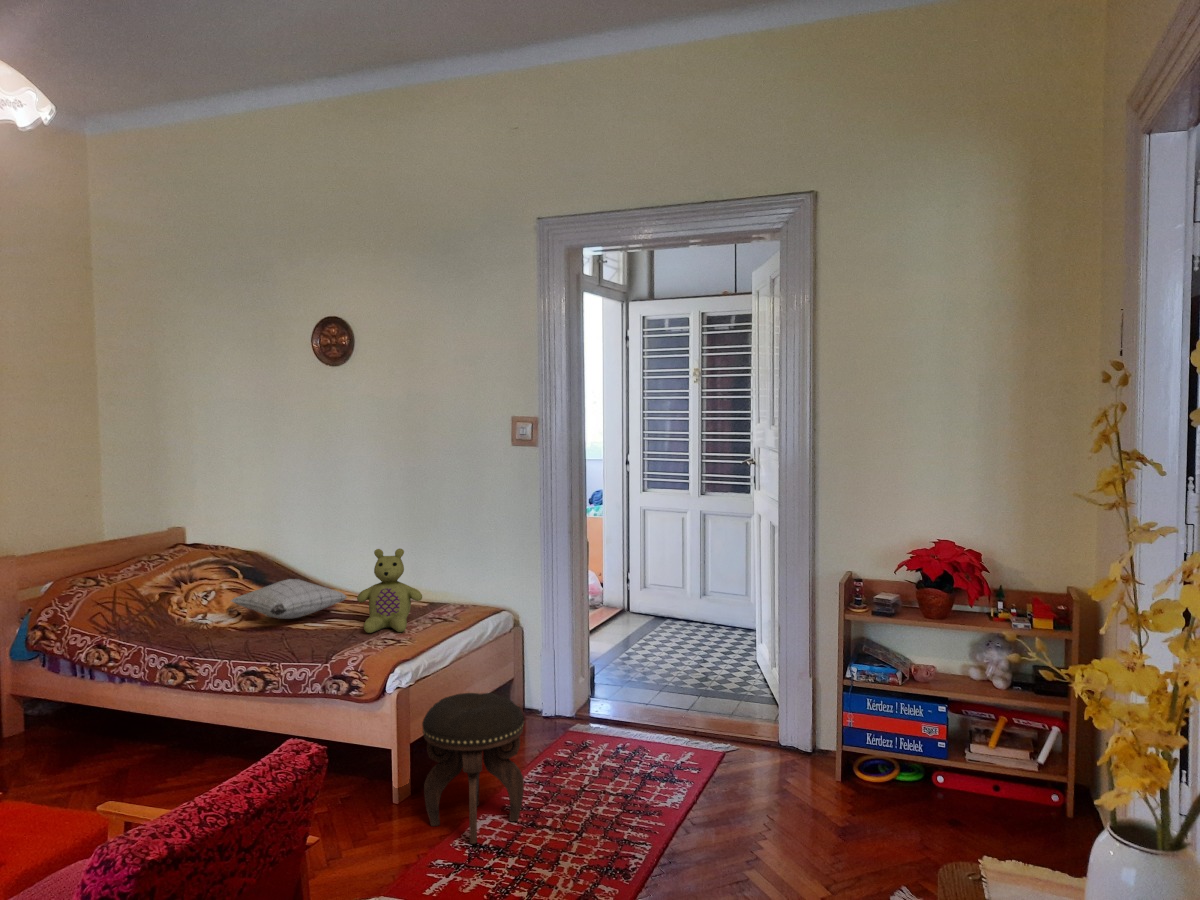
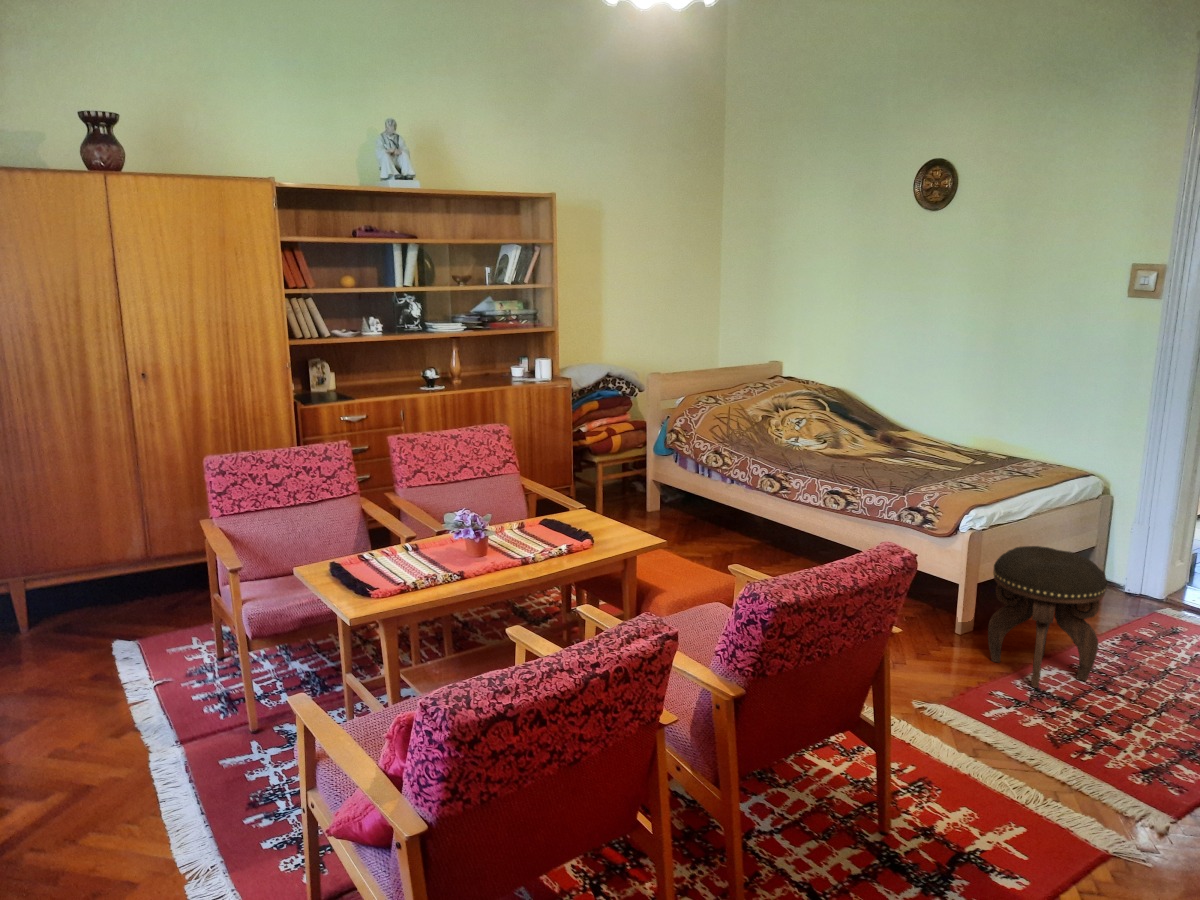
stuffed bear: present [357,548,422,633] -> none [936,395,1004,478]
pillow: present [231,579,347,619] -> none [819,415,927,452]

